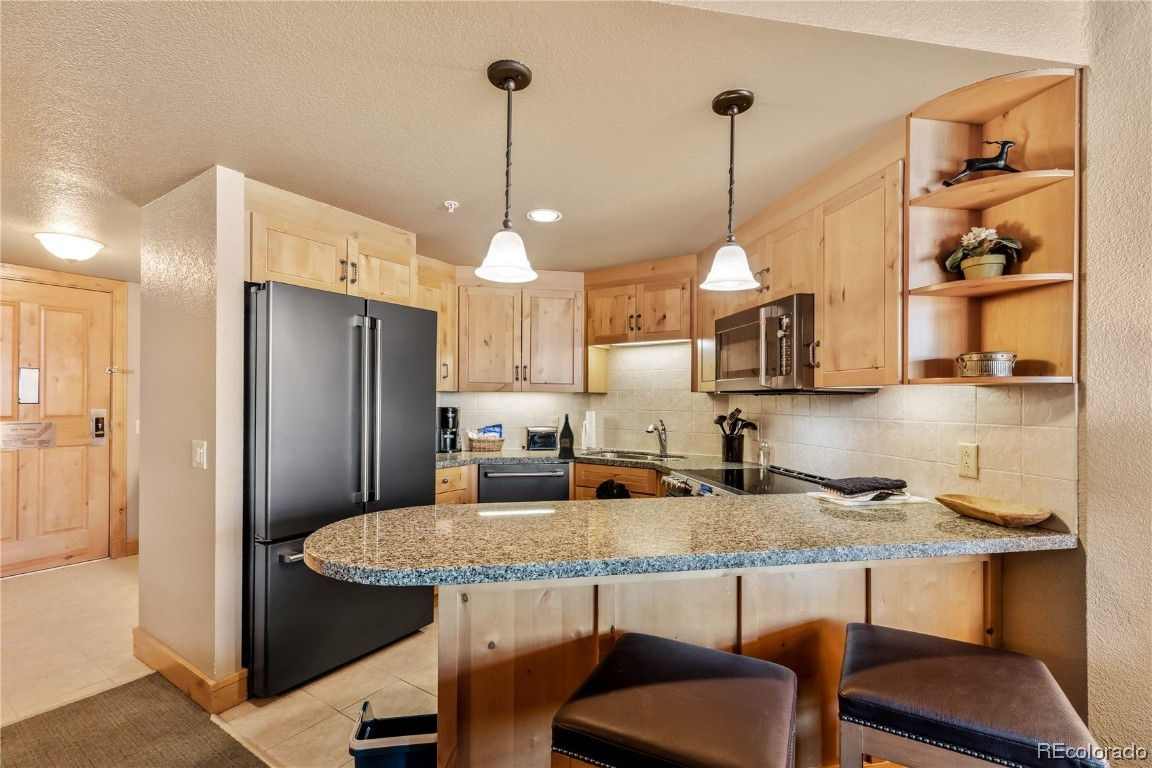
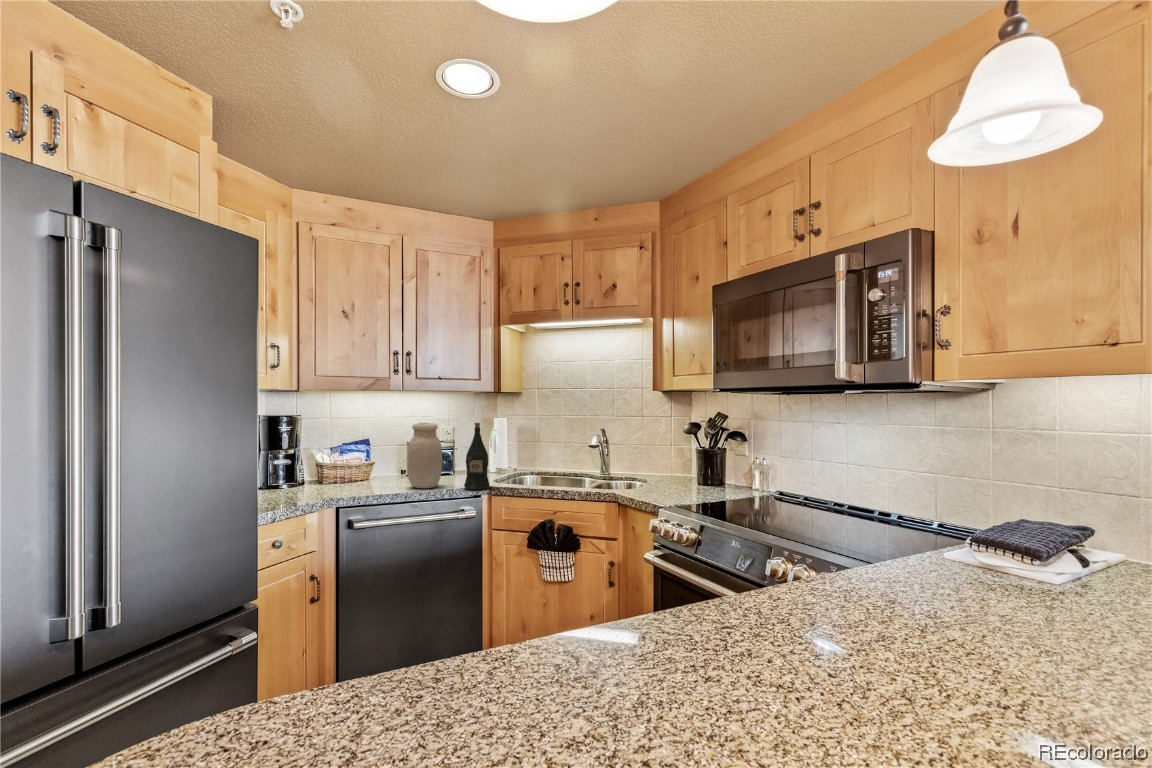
jar: none [523,413,545,456] -> present [407,423,442,488]

